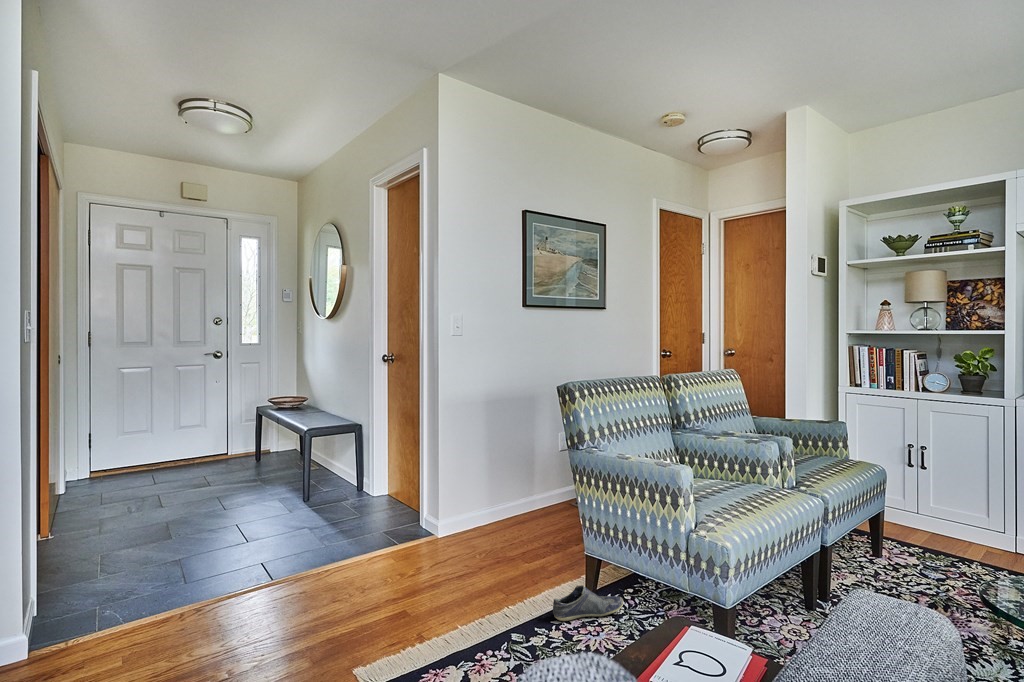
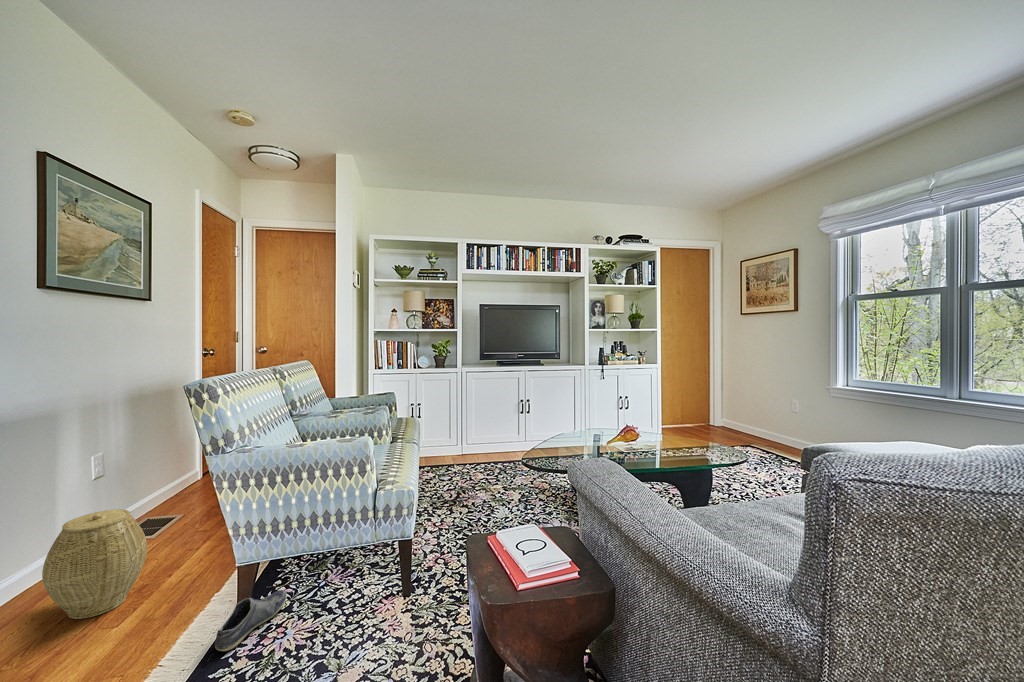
woven basket: none [497,479,554,556] -> present [42,509,147,619]

